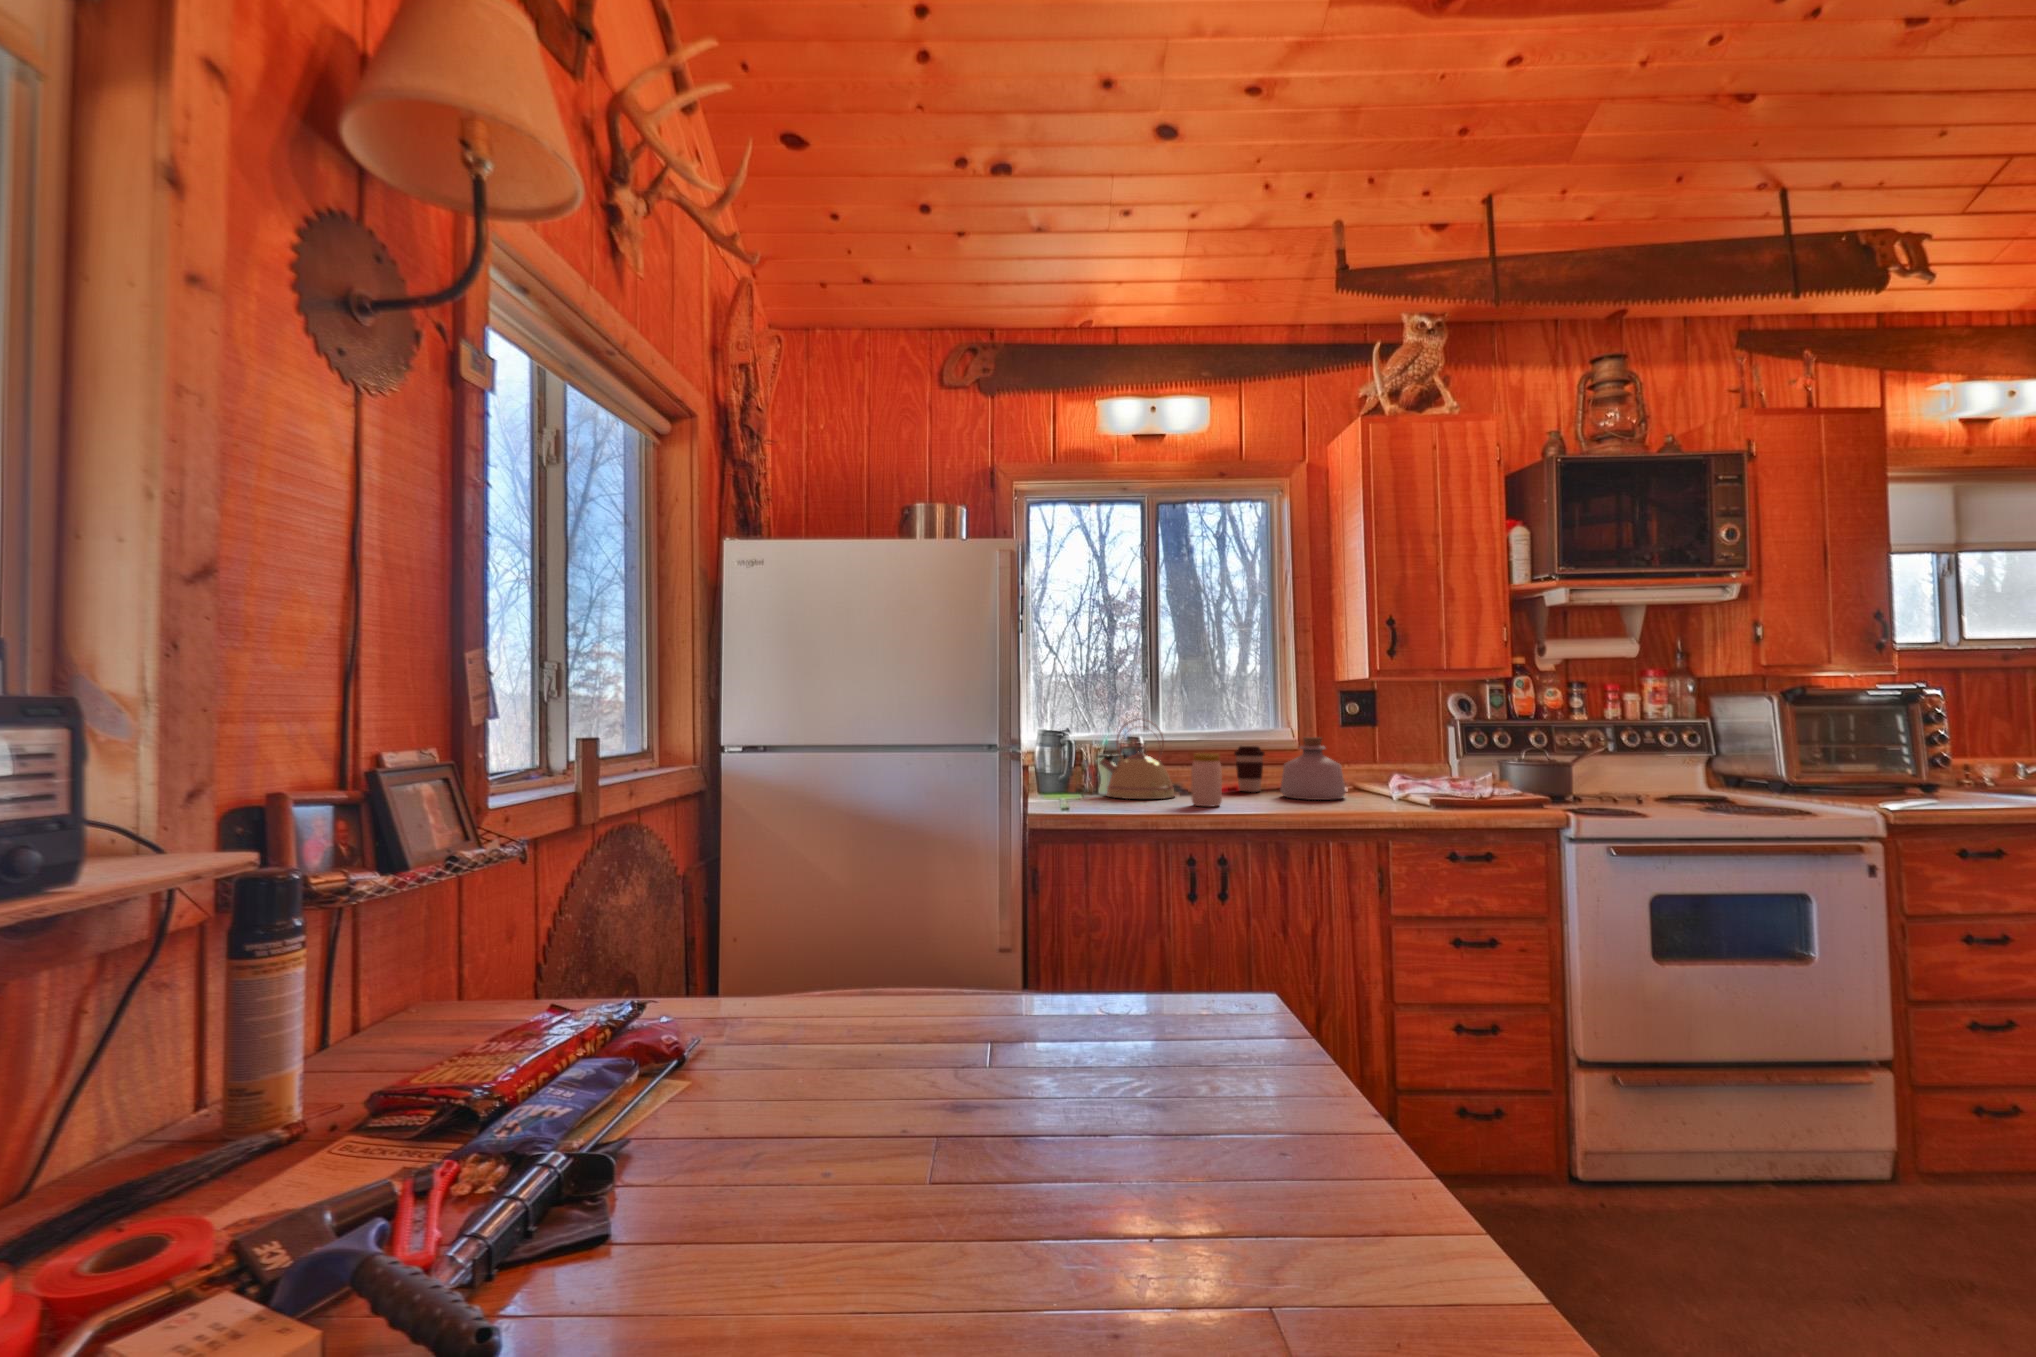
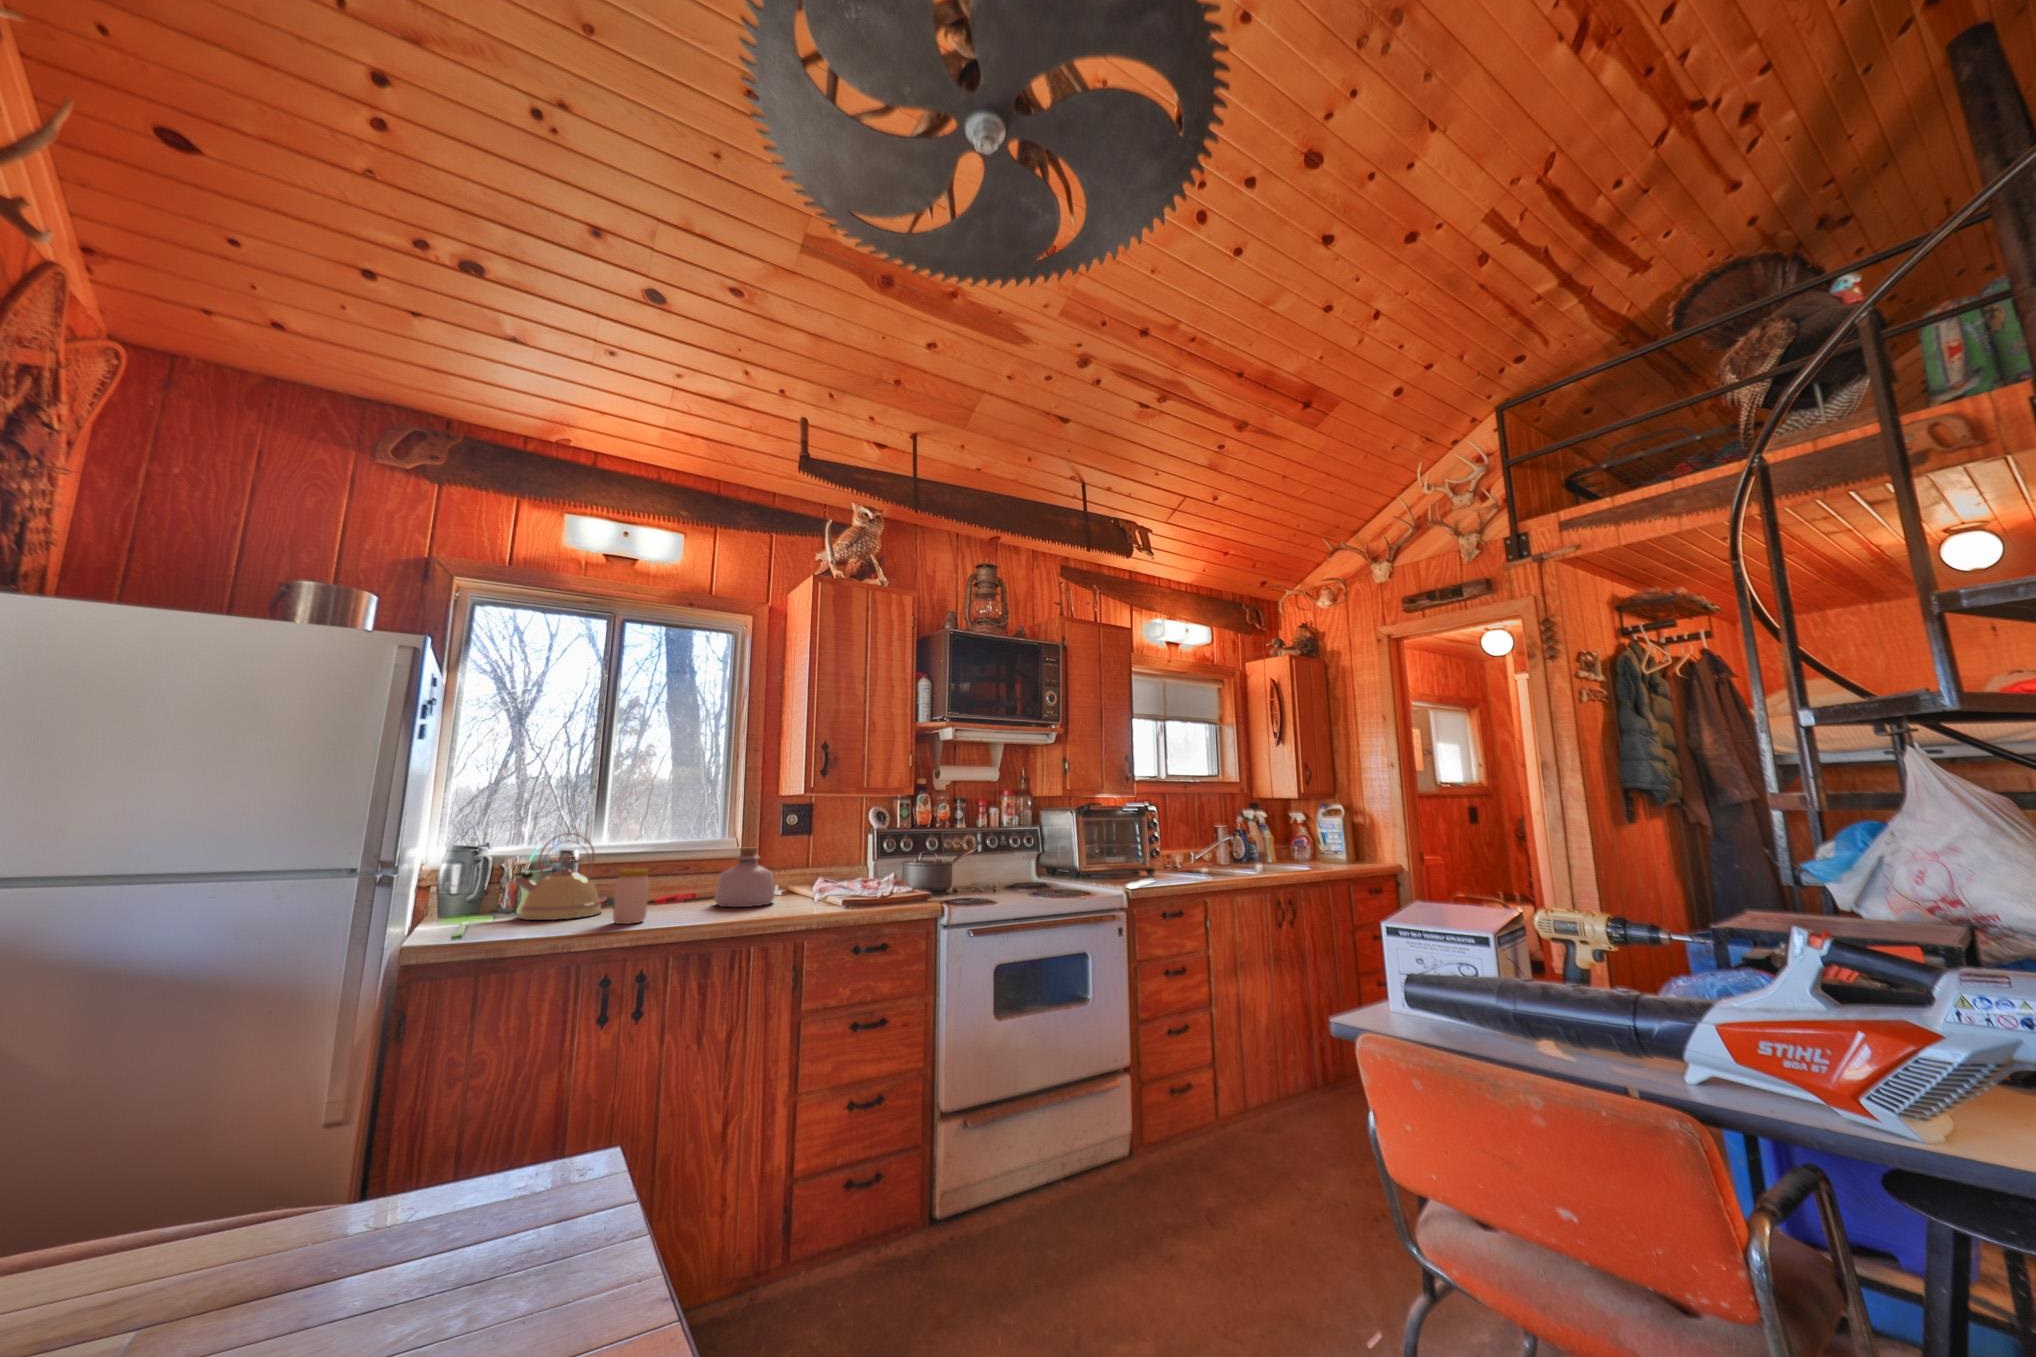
coffee cup: present [1234,746,1264,792] -> none [675,857,705,901]

